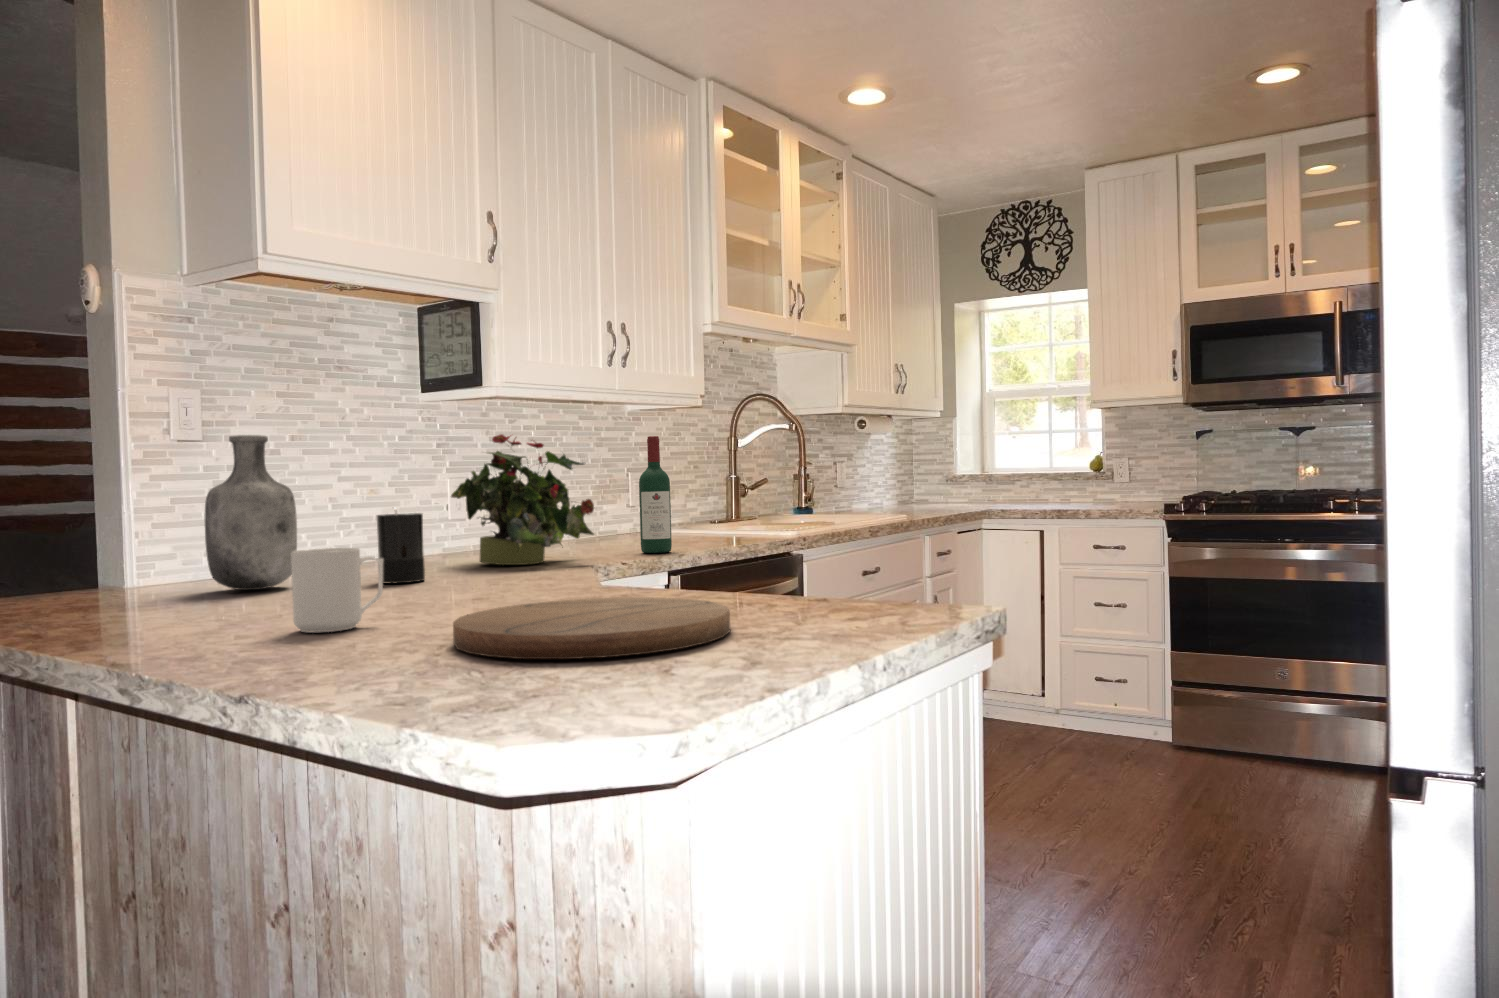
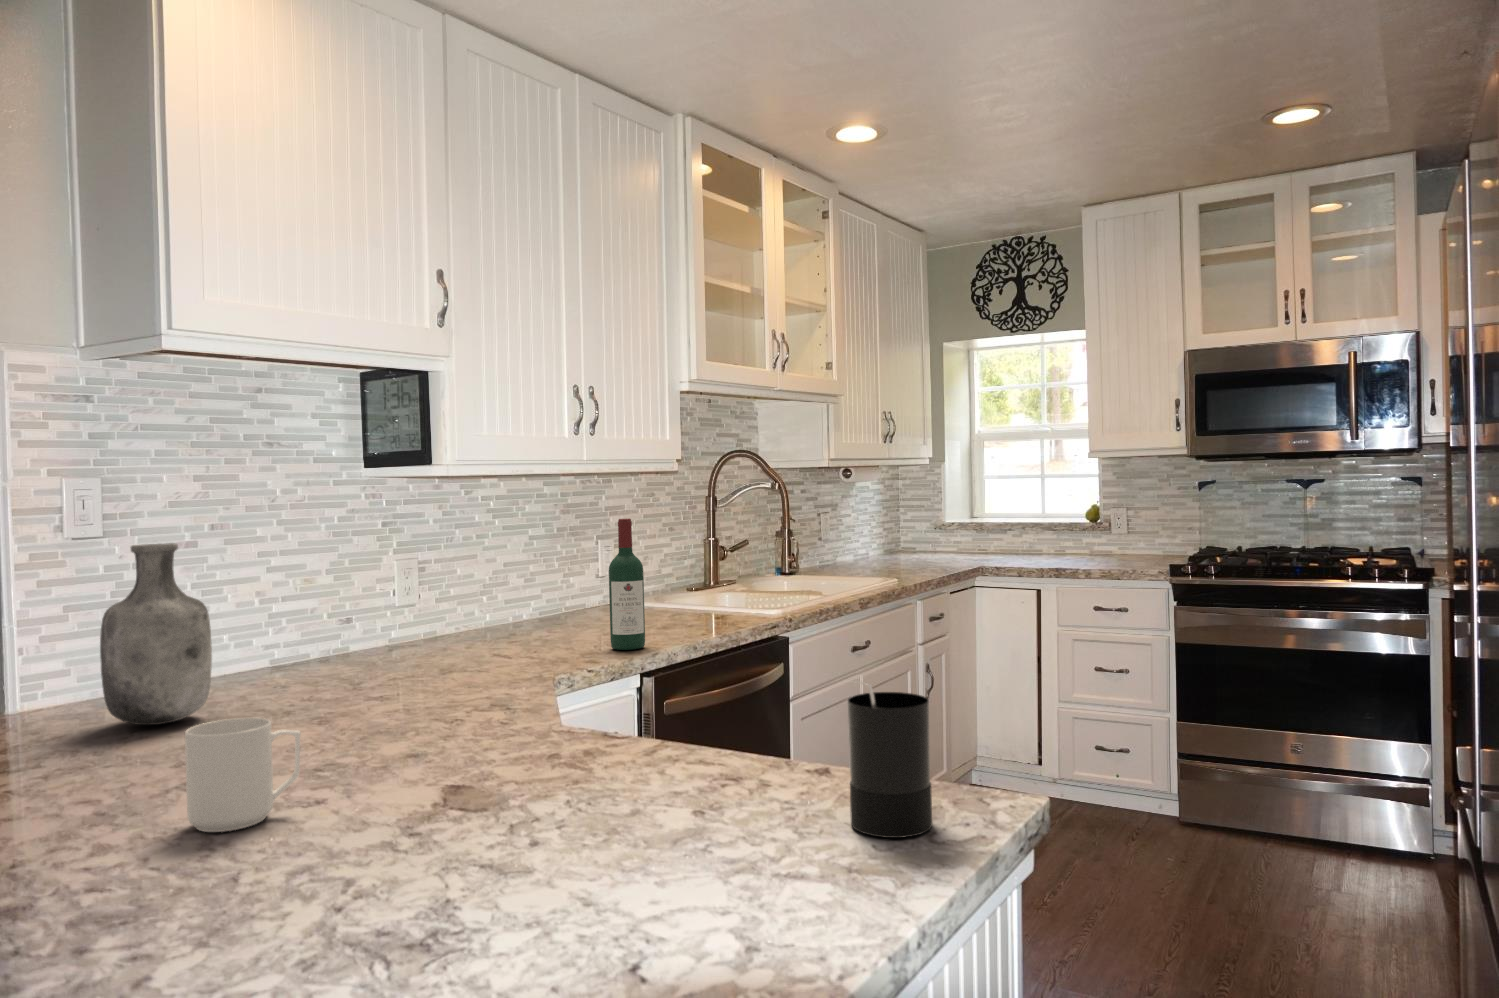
potted plant: present [451,434,594,565] -> none [395,523,559,674]
candle: present [377,508,425,584] -> present [848,681,932,838]
cutting board: present [453,597,730,659] -> none [380,772,723,914]

